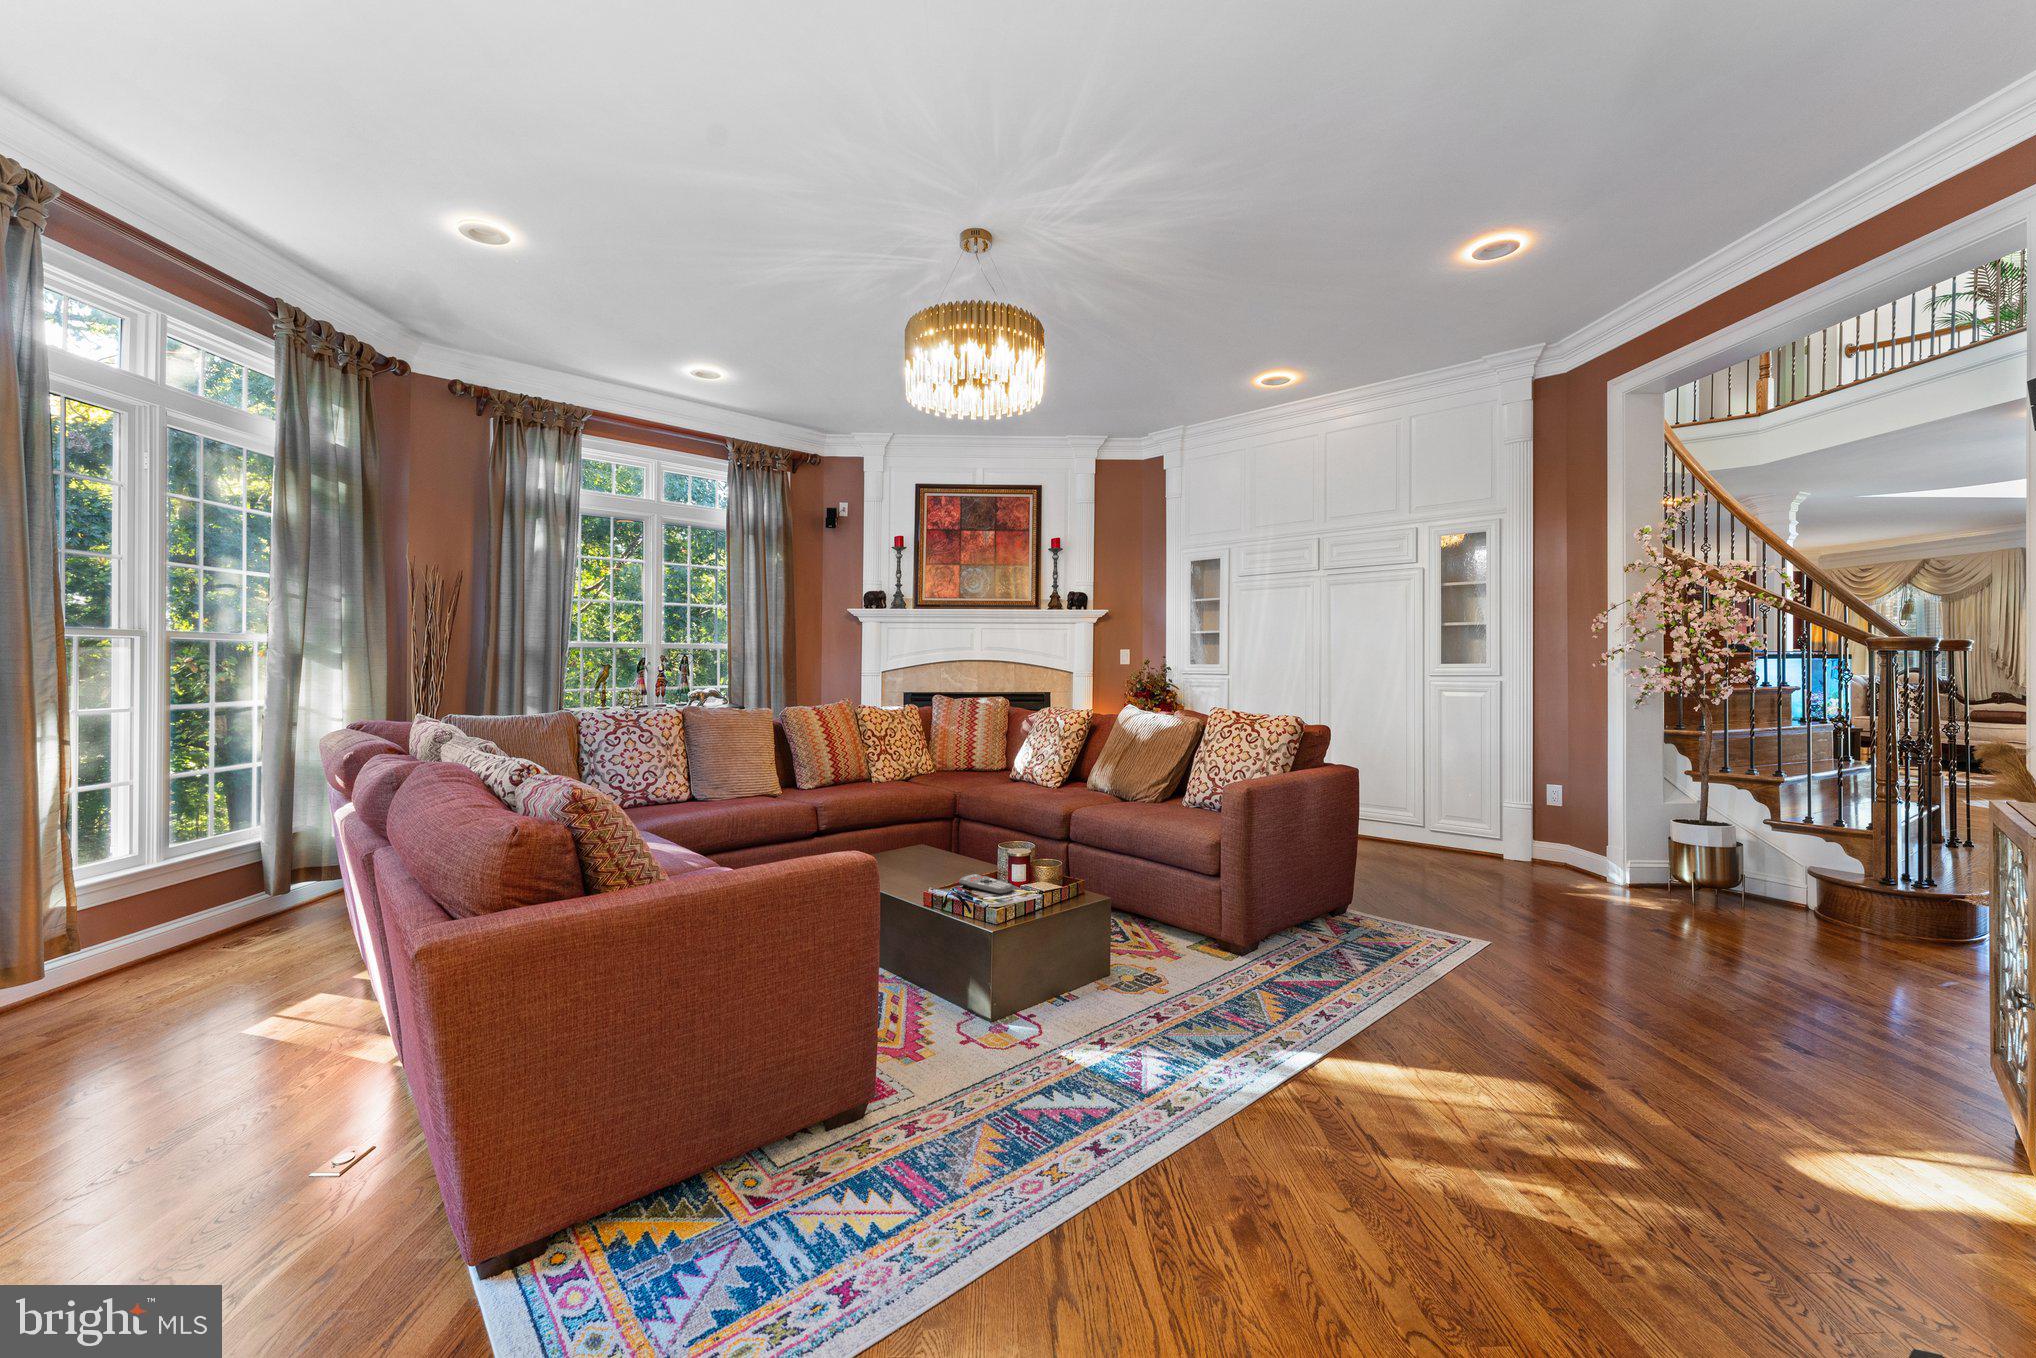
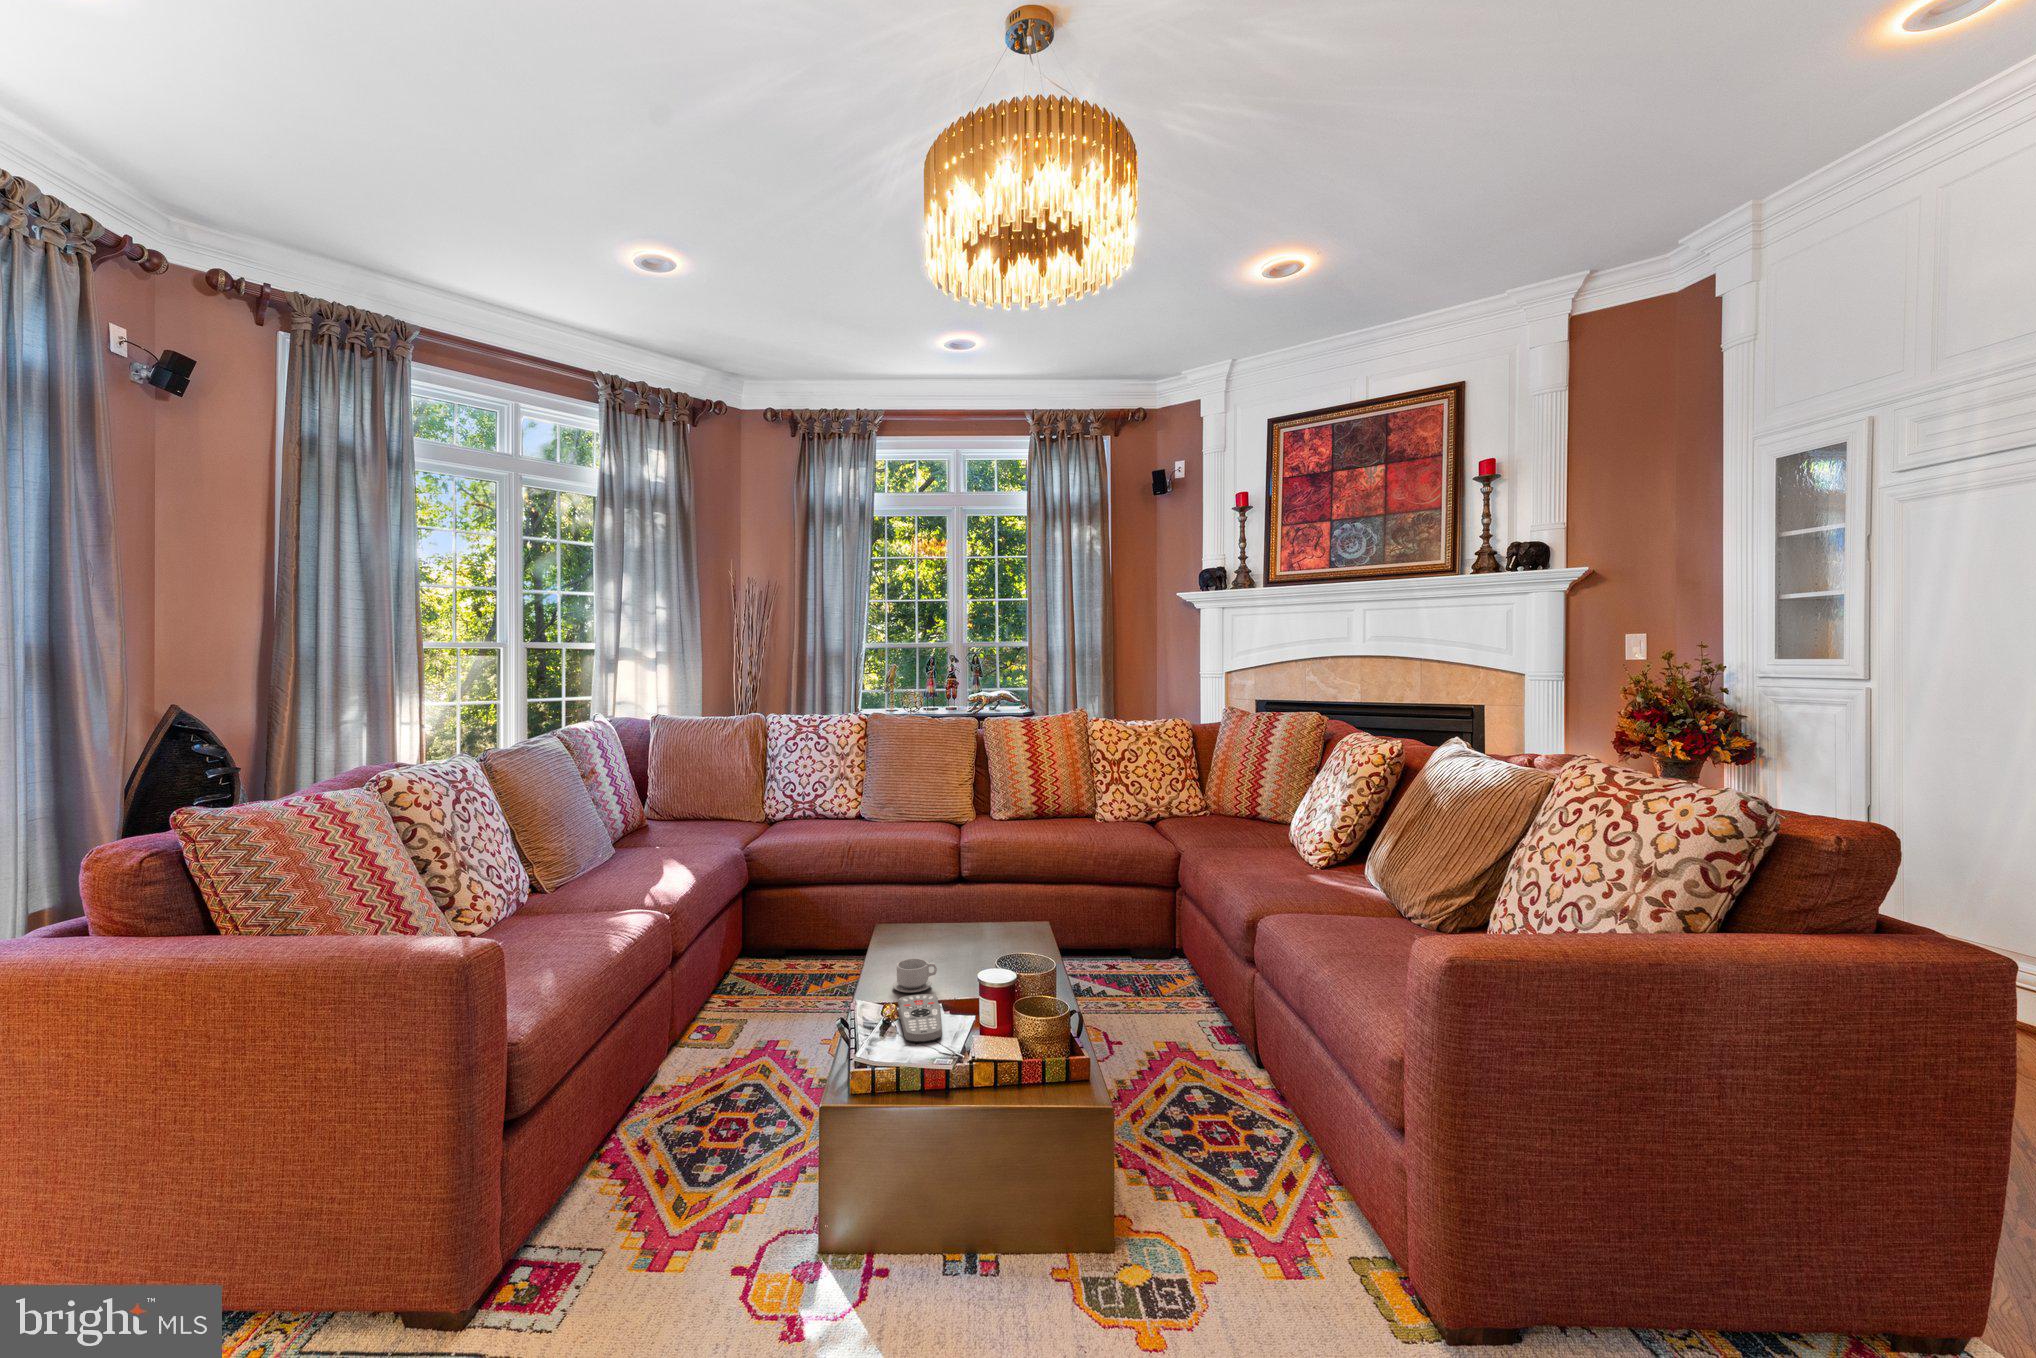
teacup: none [928,854,960,880] -> present [893,956,943,993]

